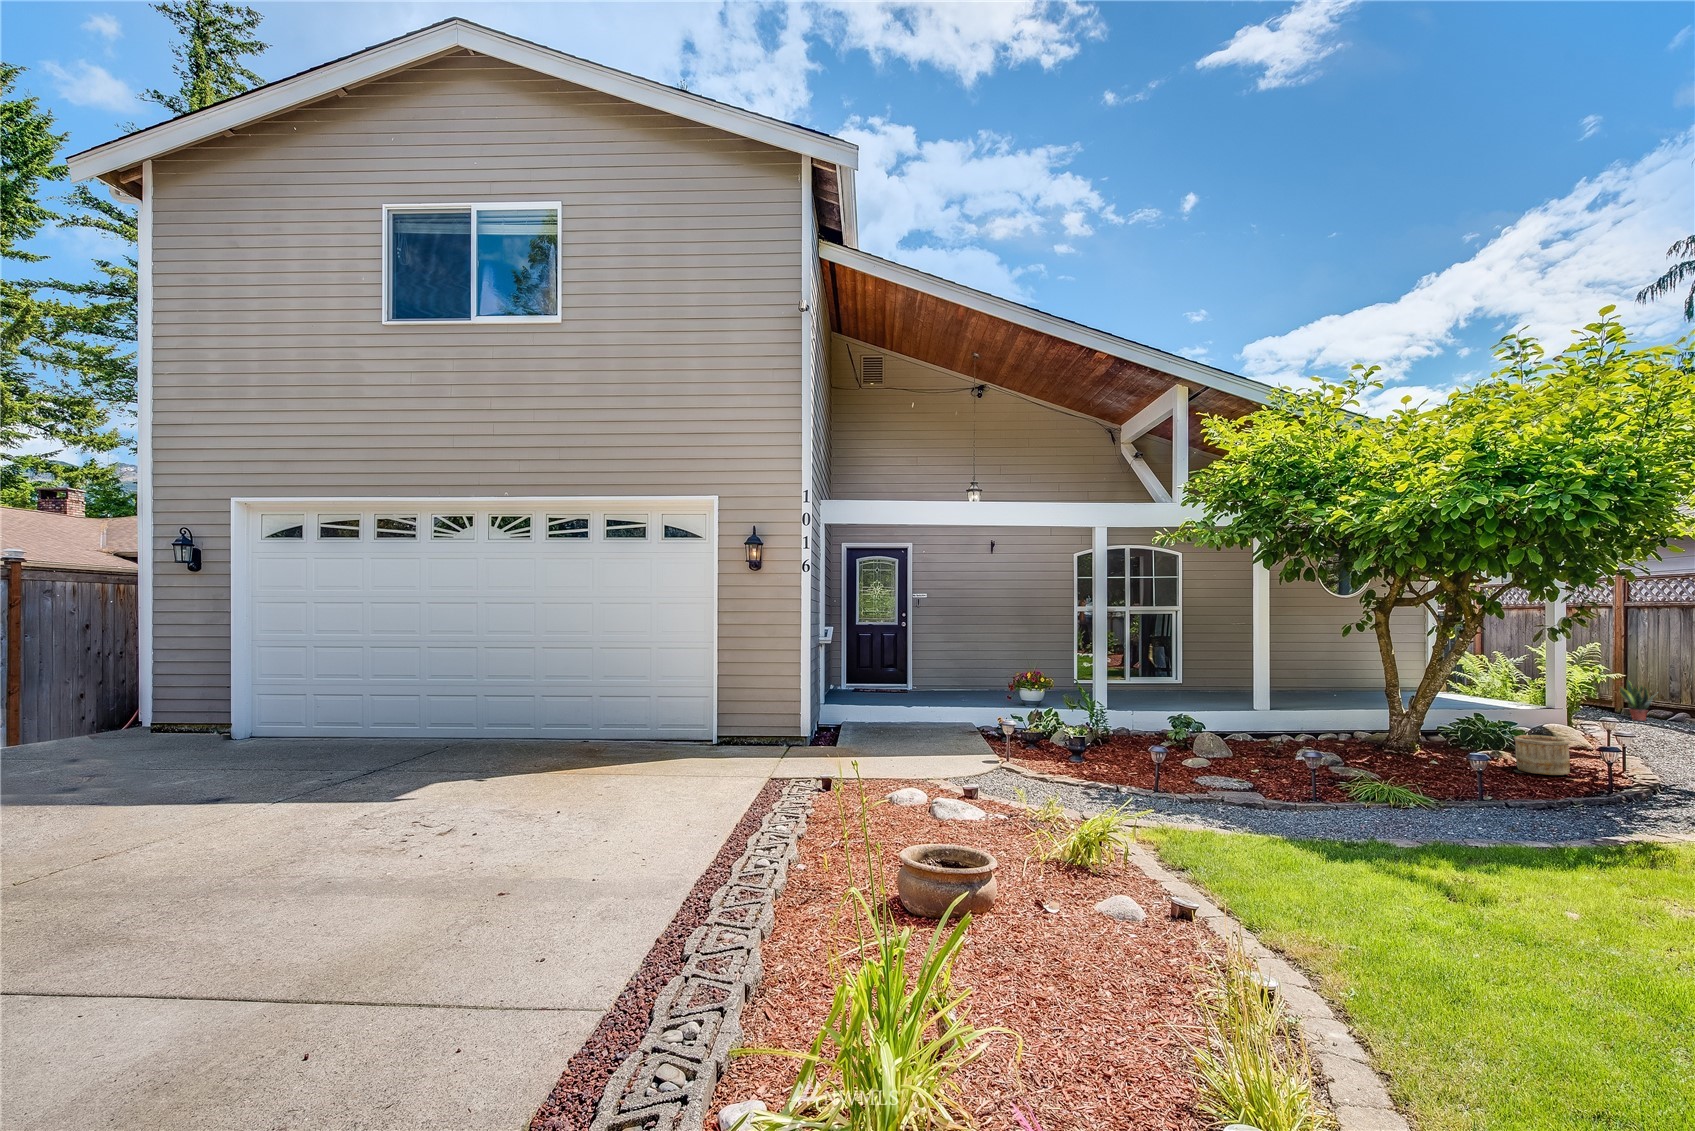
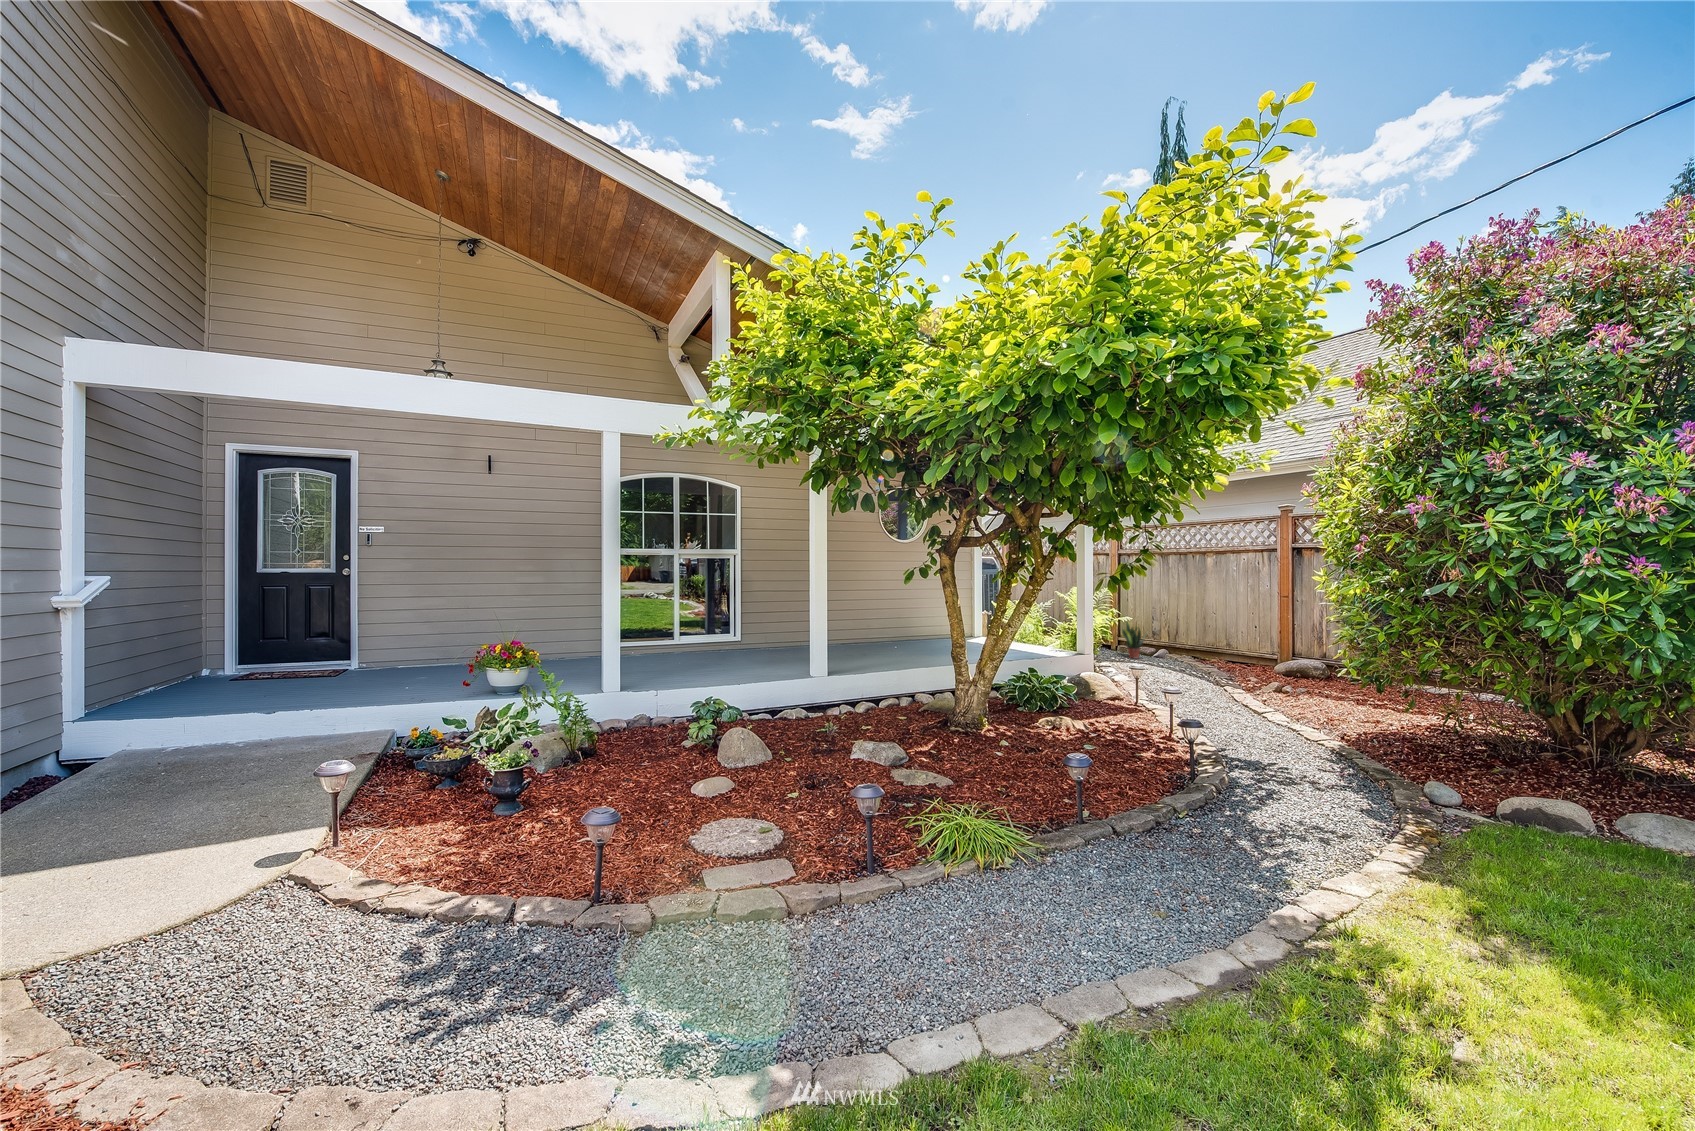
wooden bucket: present [1514,735,1570,775] -> none [1073,691,1125,737]

